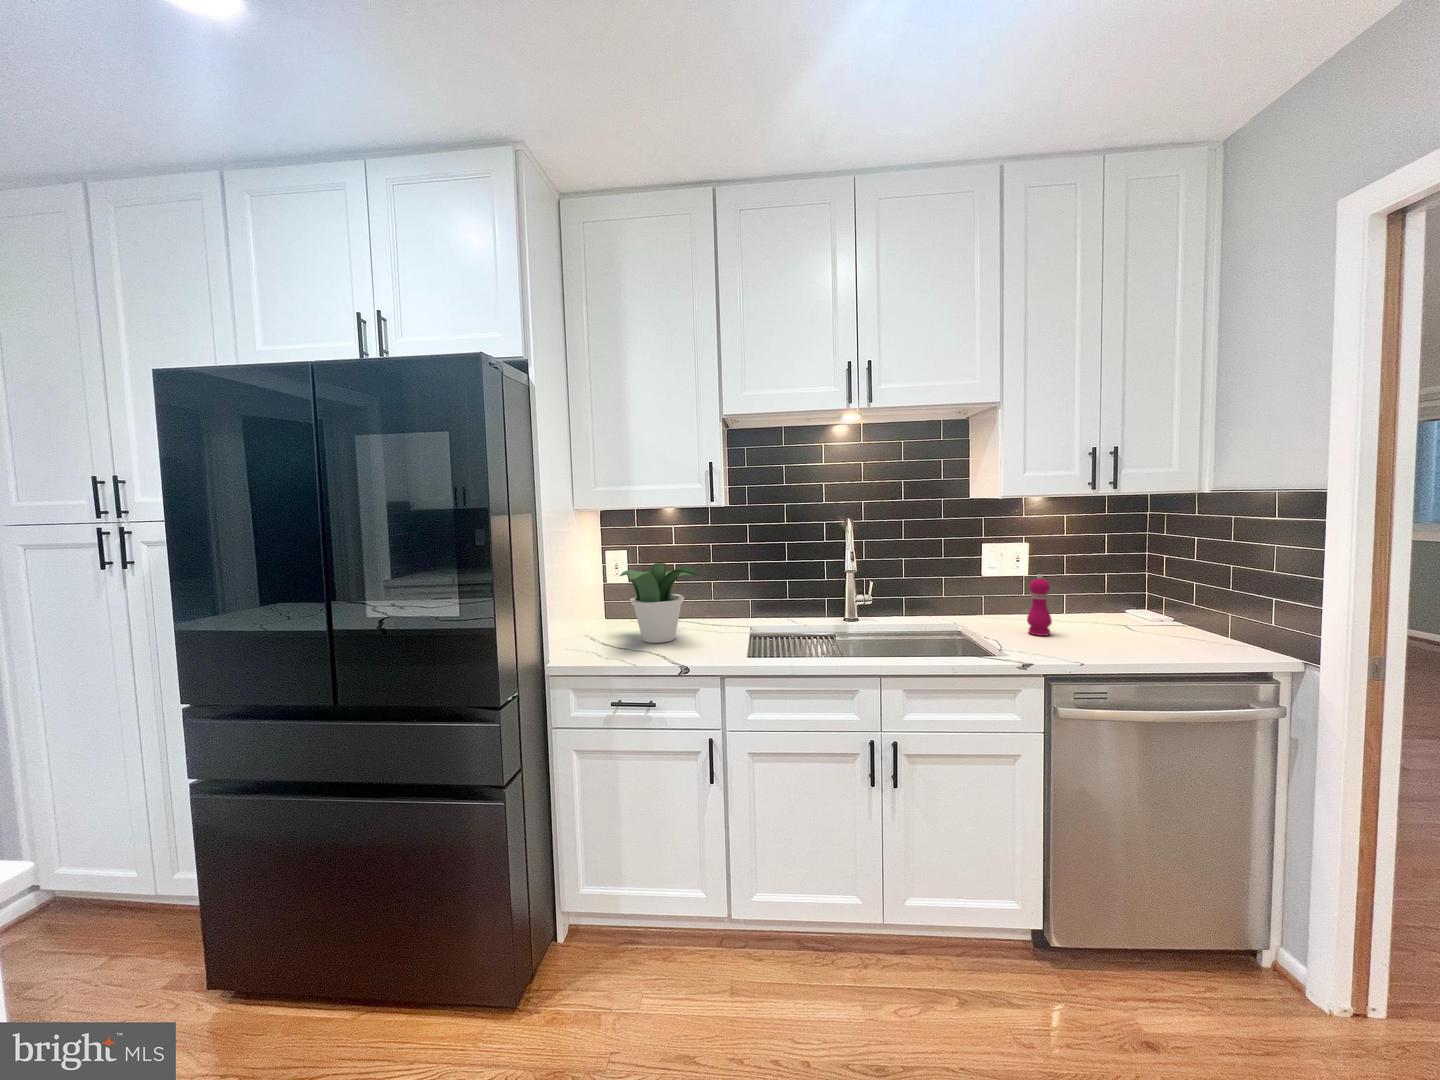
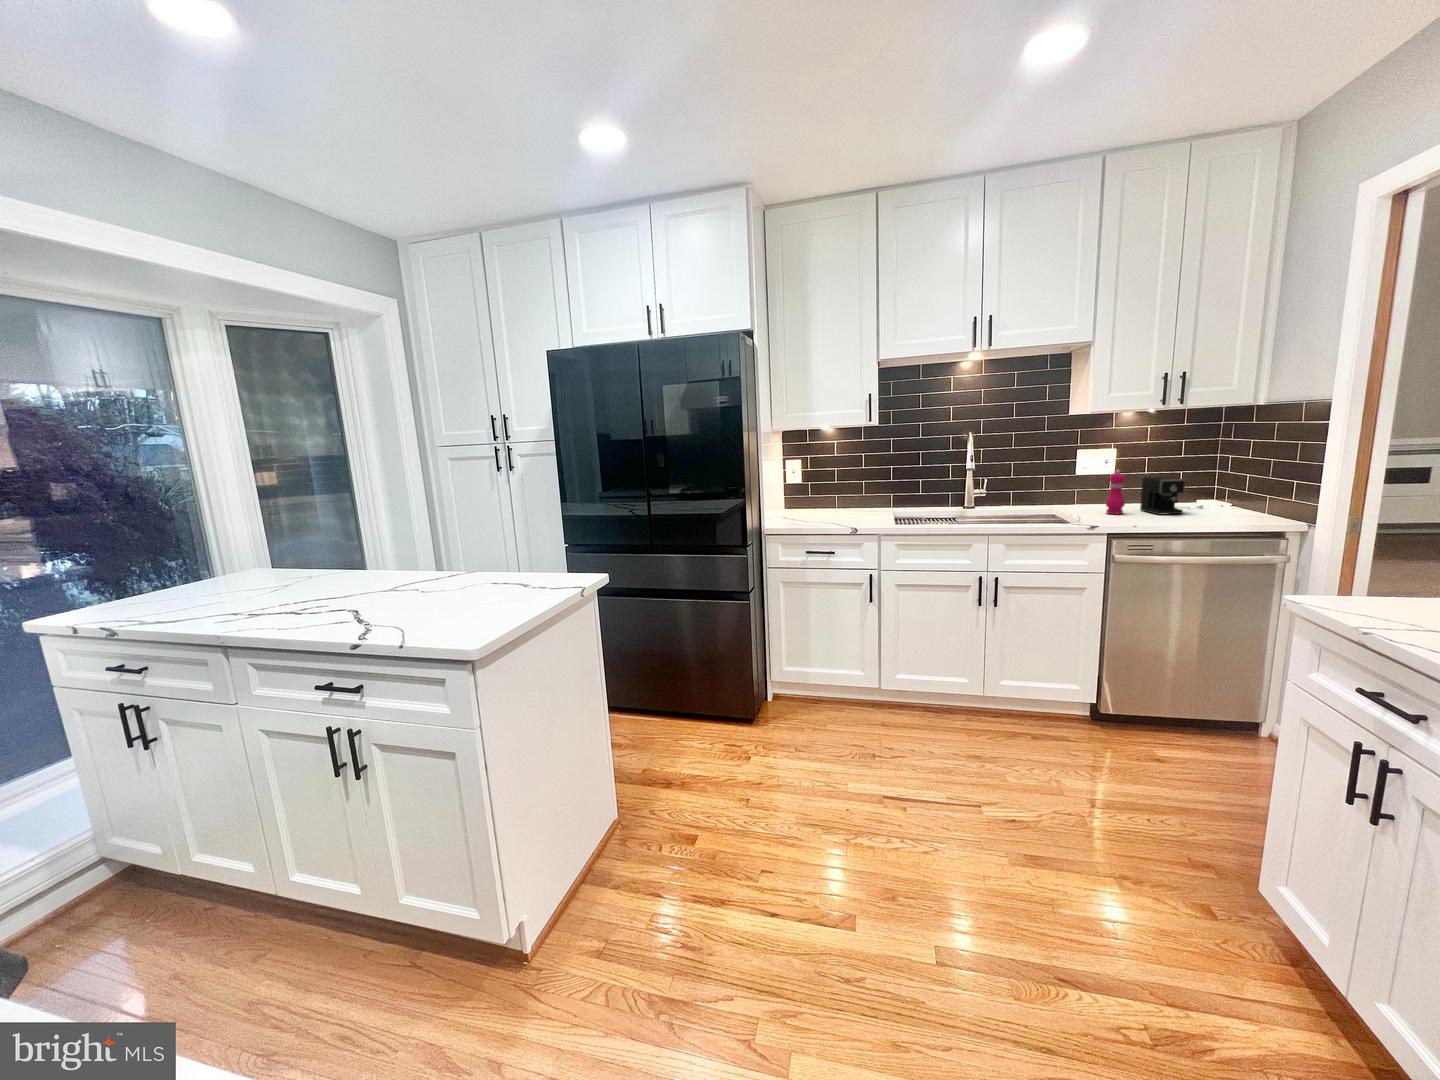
potted plant: present [620,563,697,643] -> none [804,466,860,519]
coffee maker: none [1067,583,1140,637] -> present [1140,477,1203,515]

